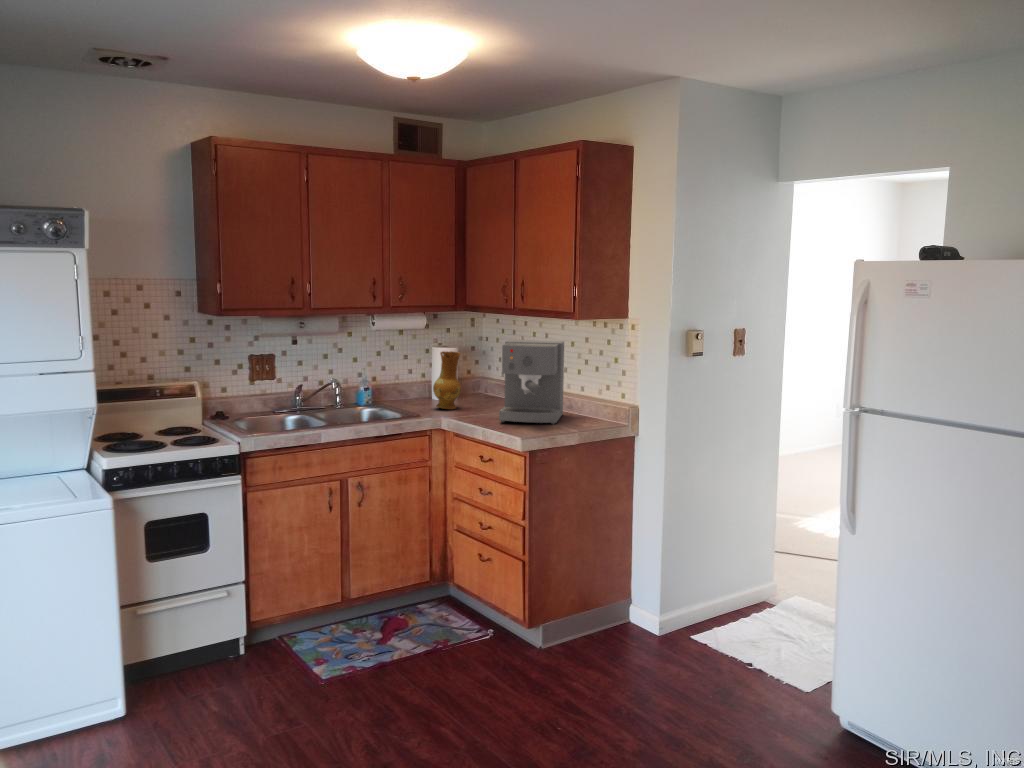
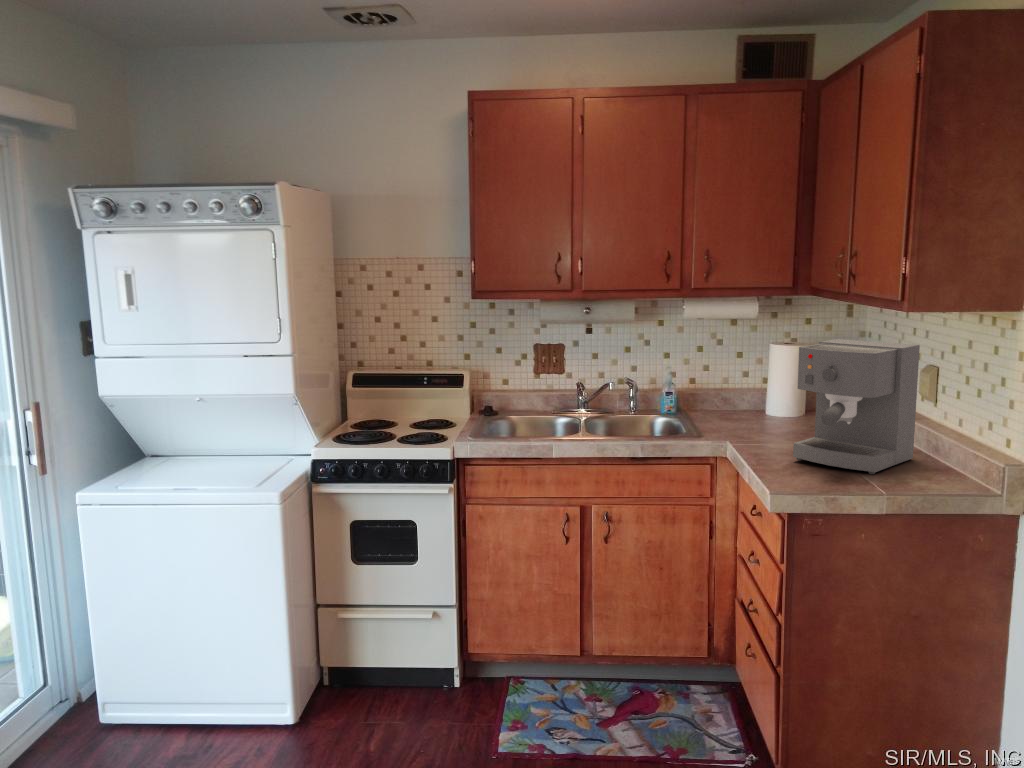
ceramic jug: present [433,351,461,409] -> none [746,350,786,431]

